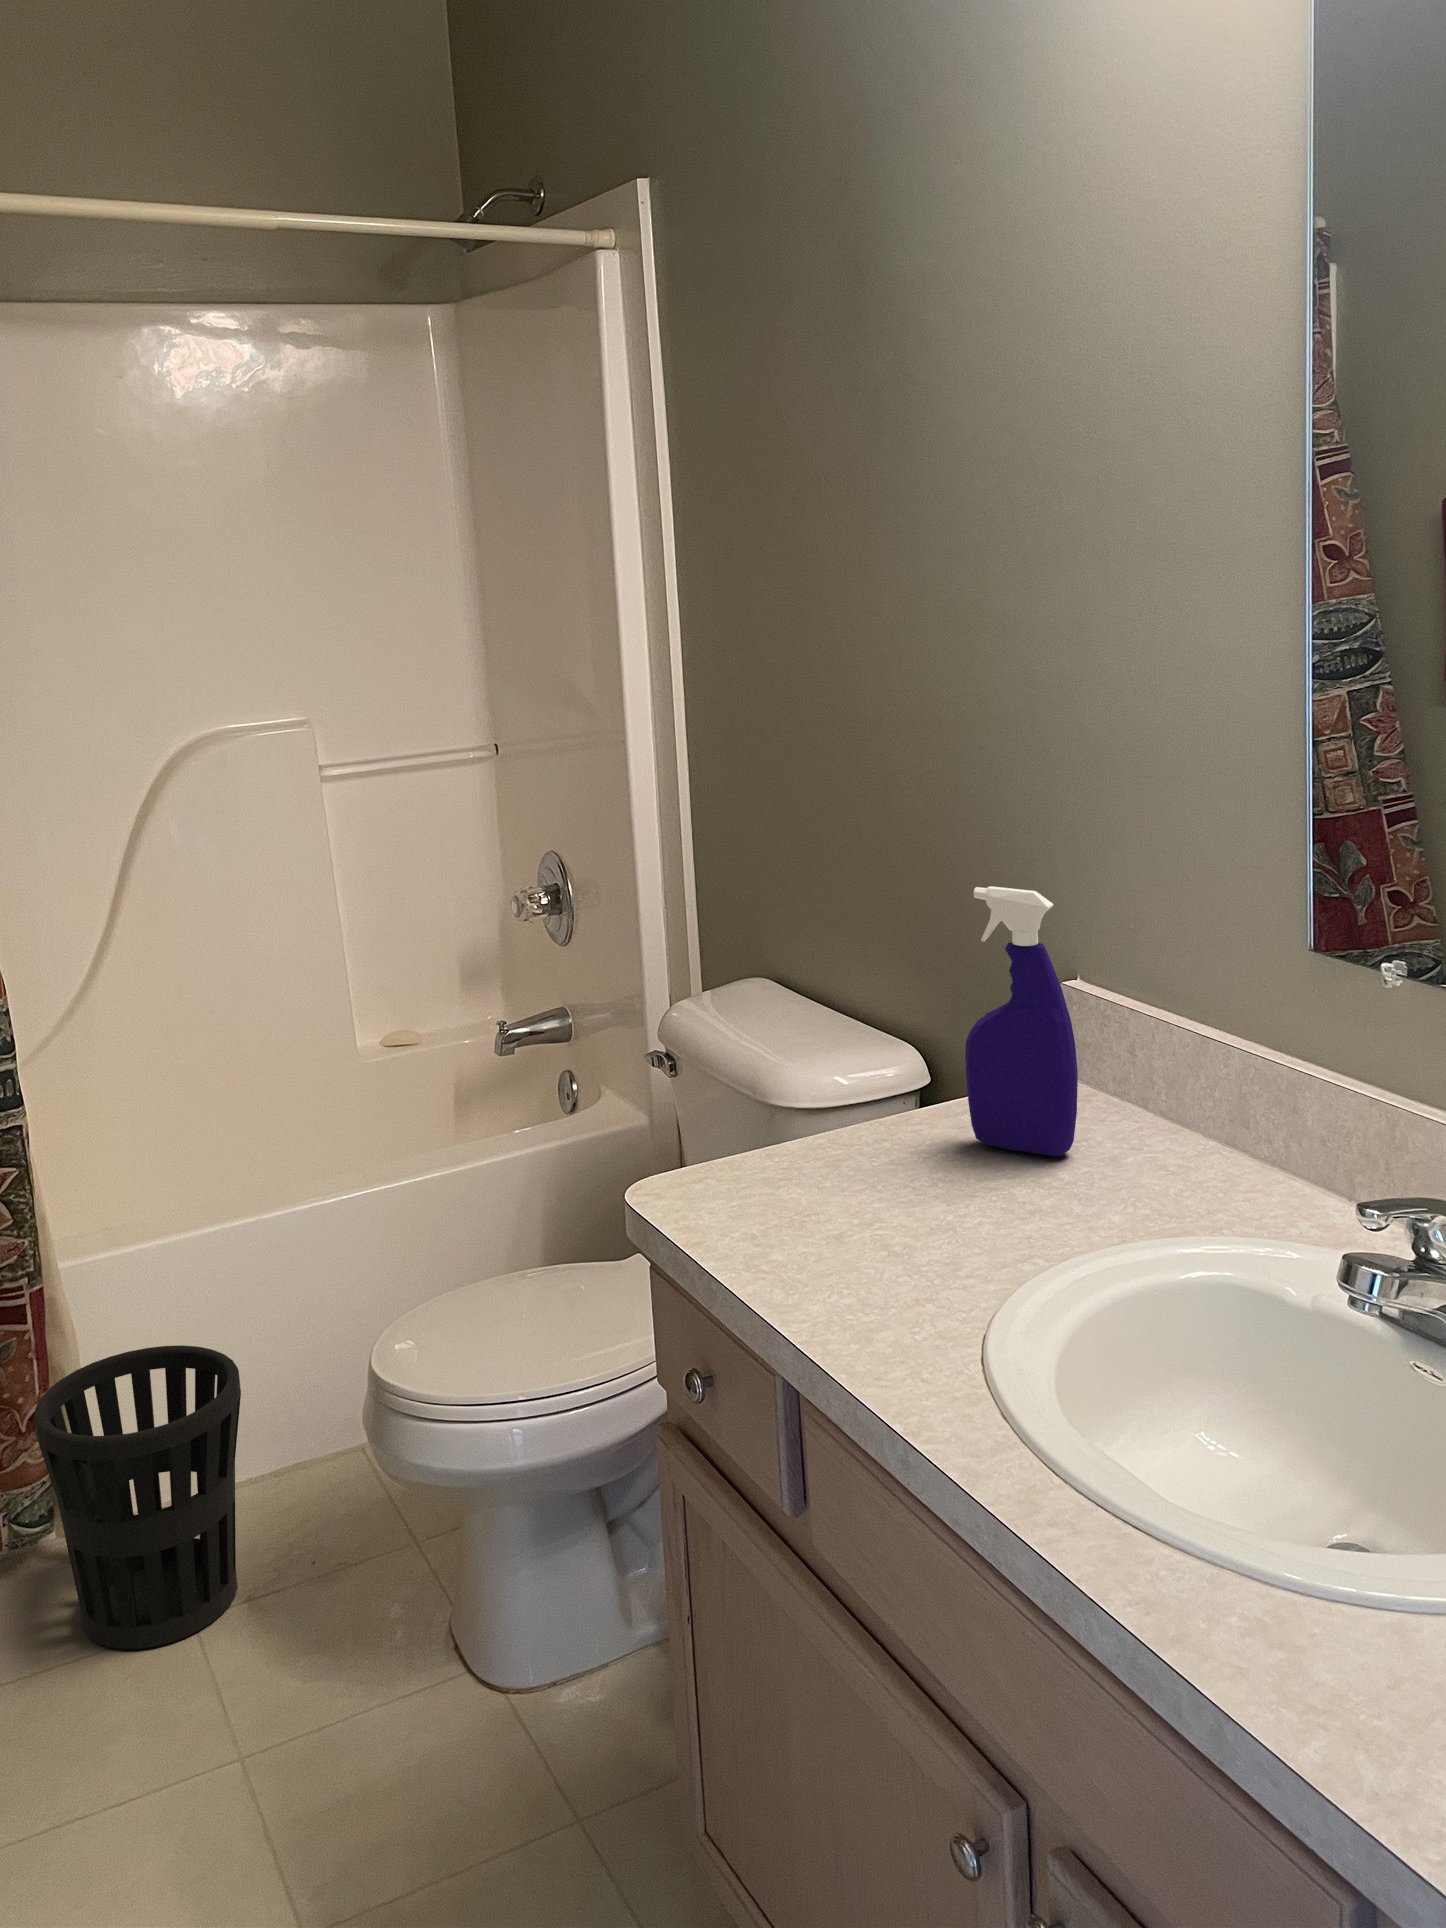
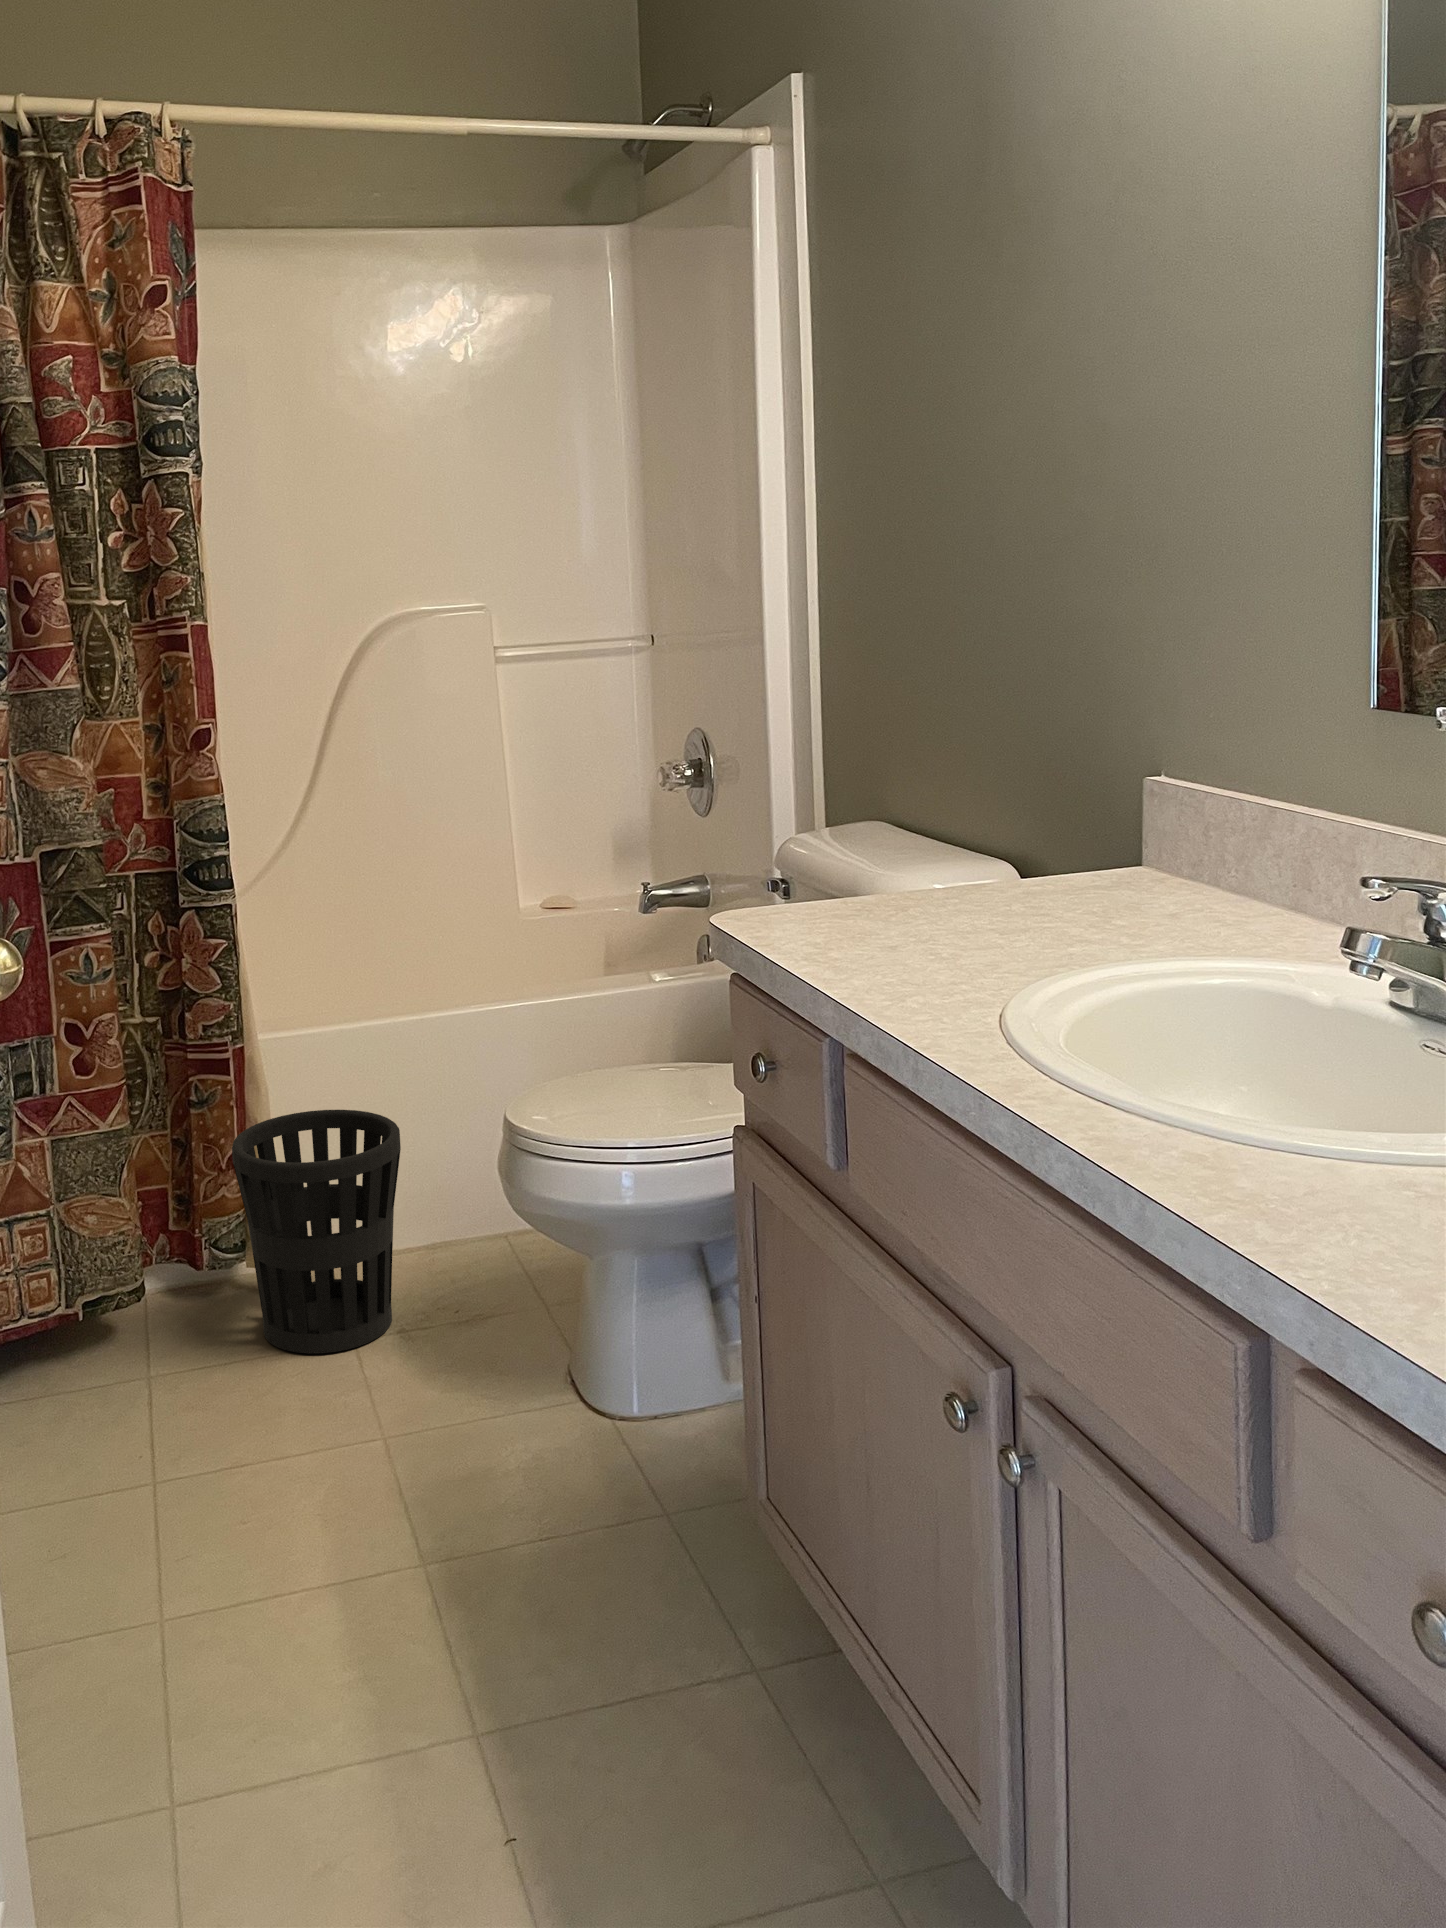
spray bottle: present [965,886,1078,1156] -> none [1027,654,1130,902]

